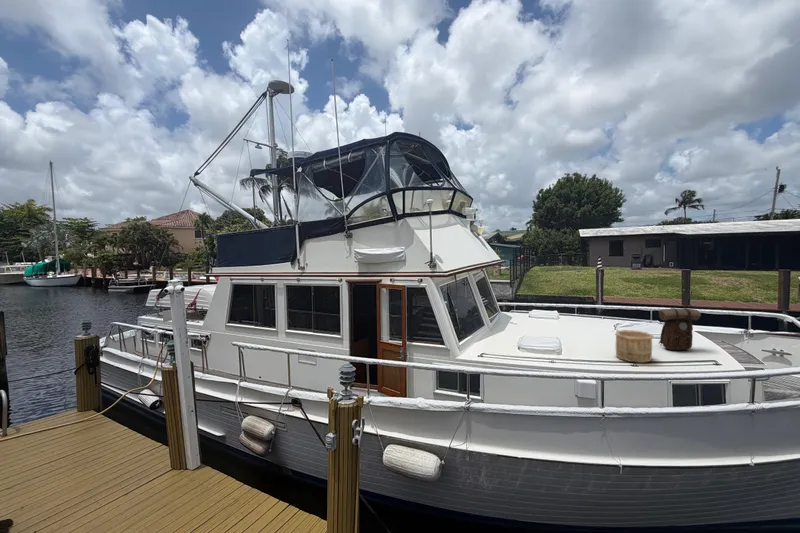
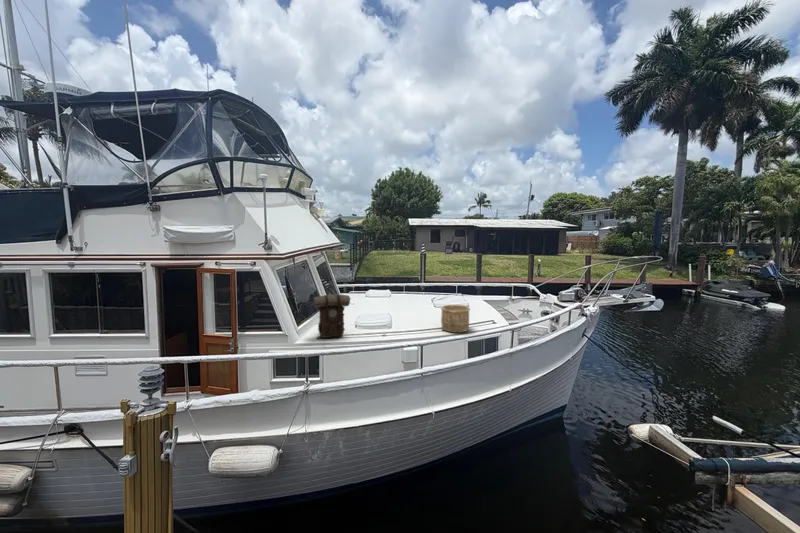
backpack: present [659,308,701,350] -> present [314,294,350,338]

